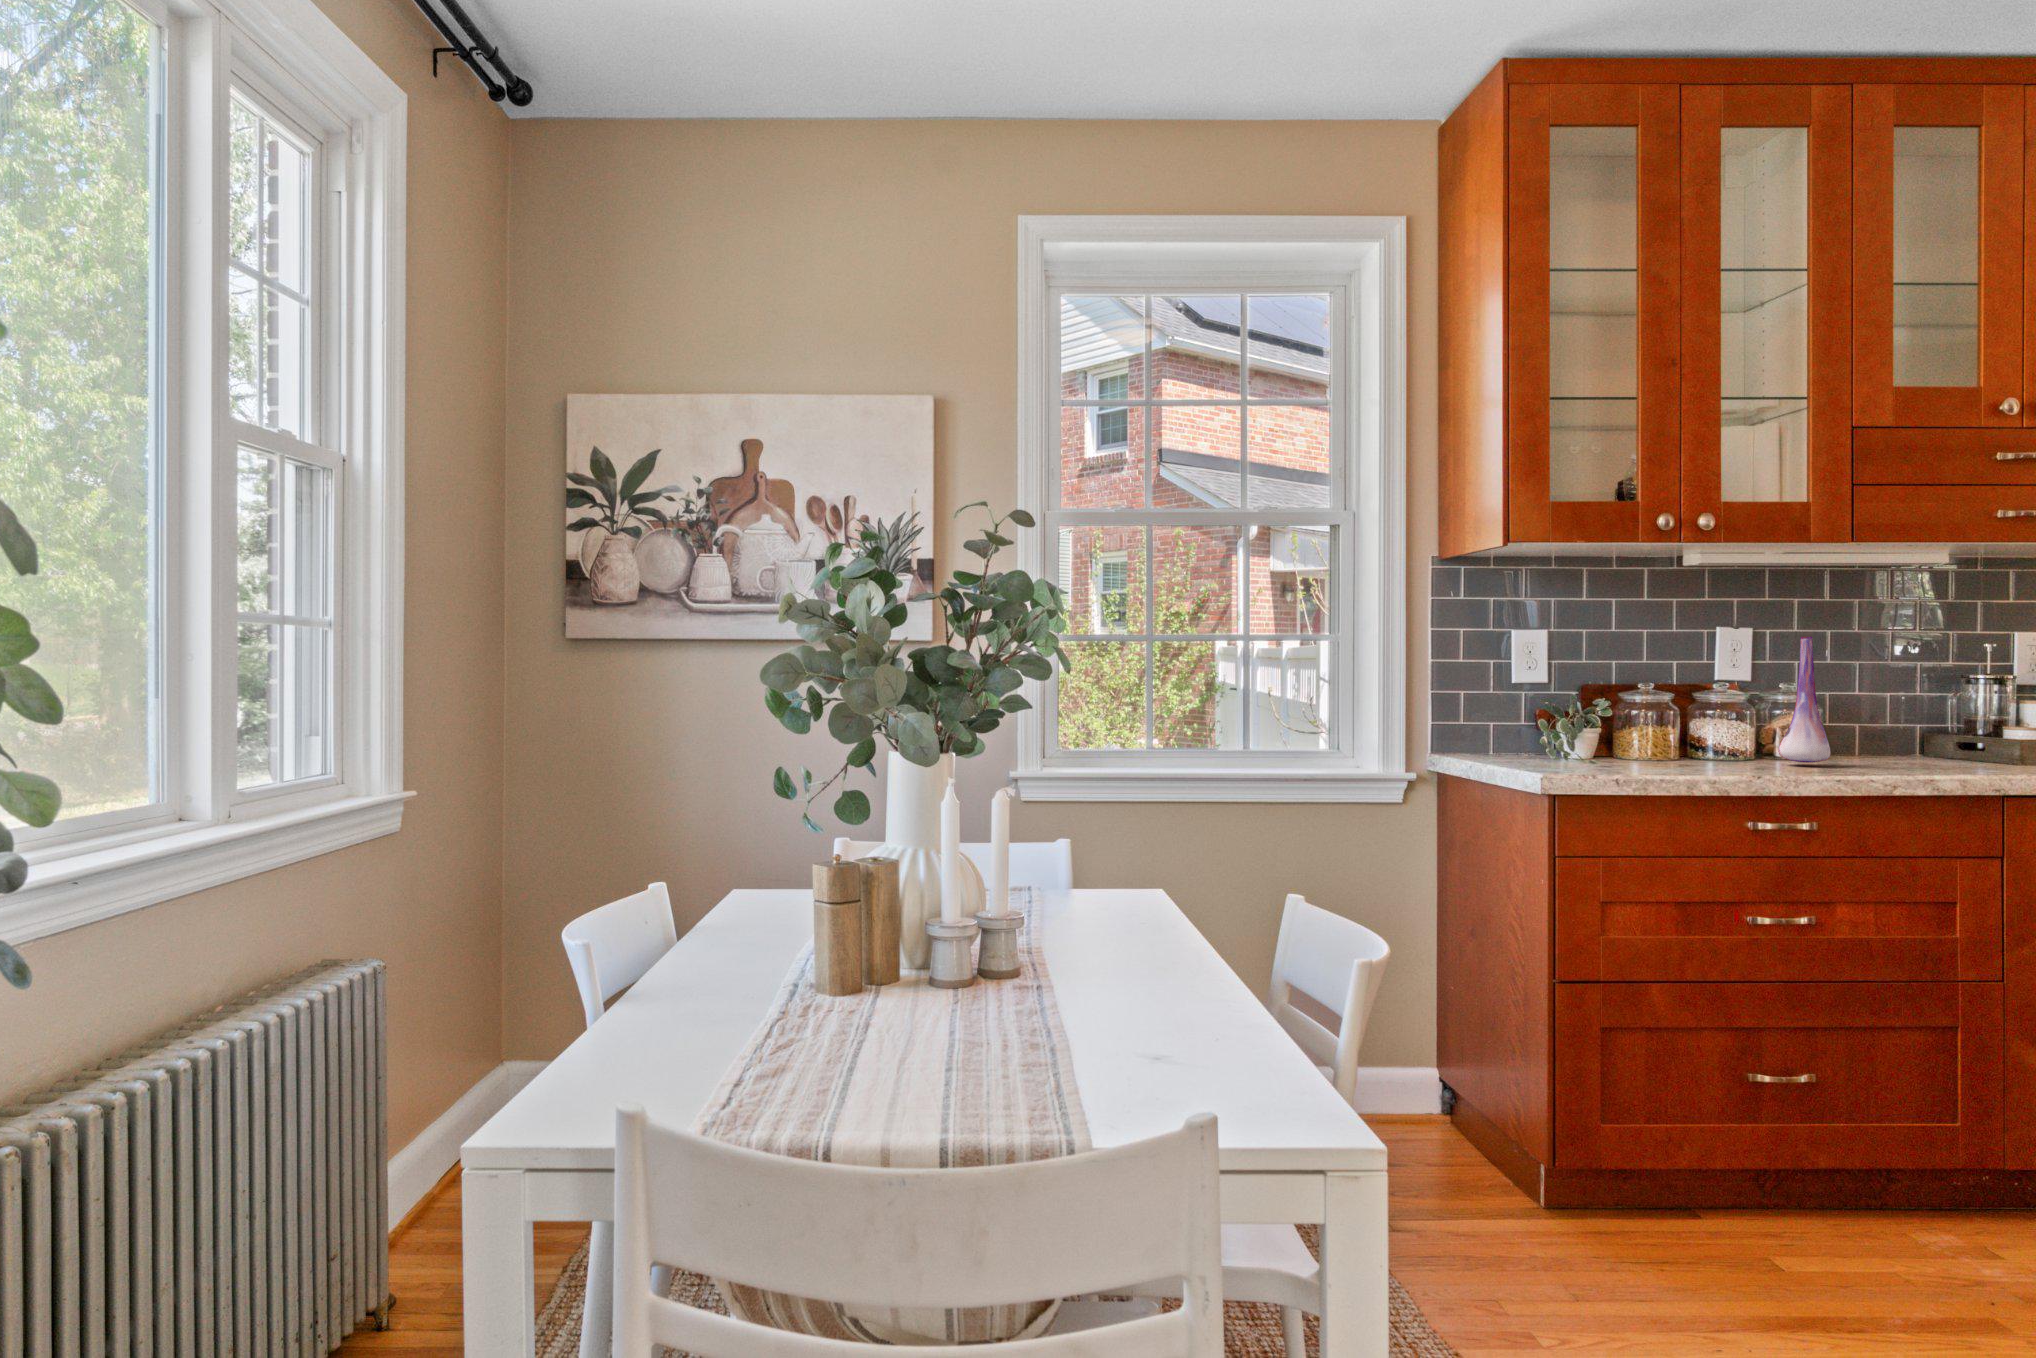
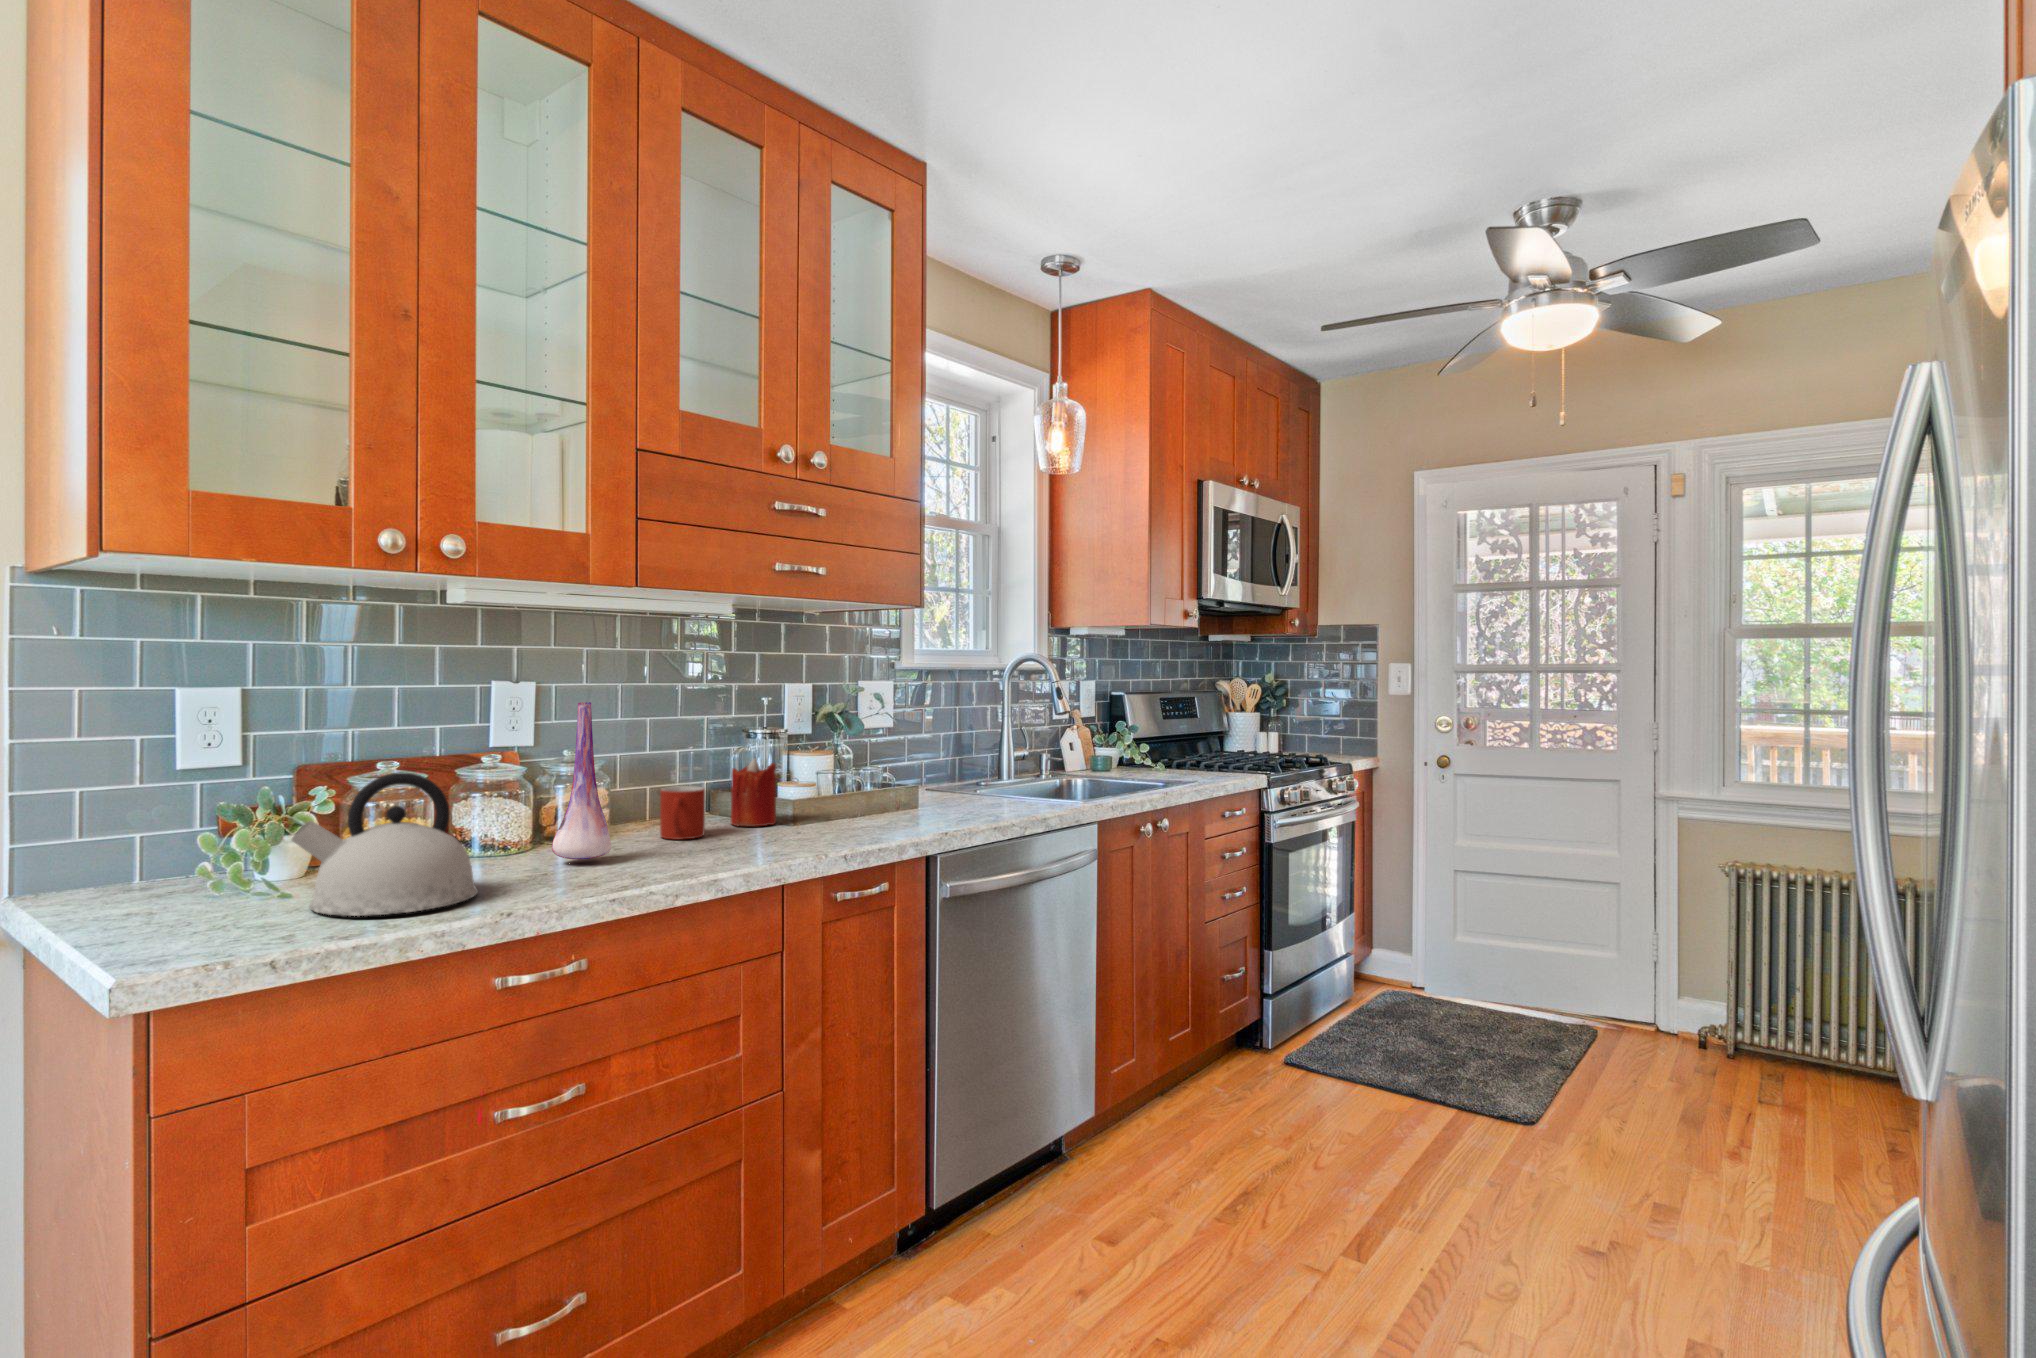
kettle: none [1604,680,1729,772] -> present [291,772,478,916]
candle: none [1945,697,1997,761] -> present [730,758,776,826]
mug: none [1872,718,1918,762] -> present [660,786,705,840]

